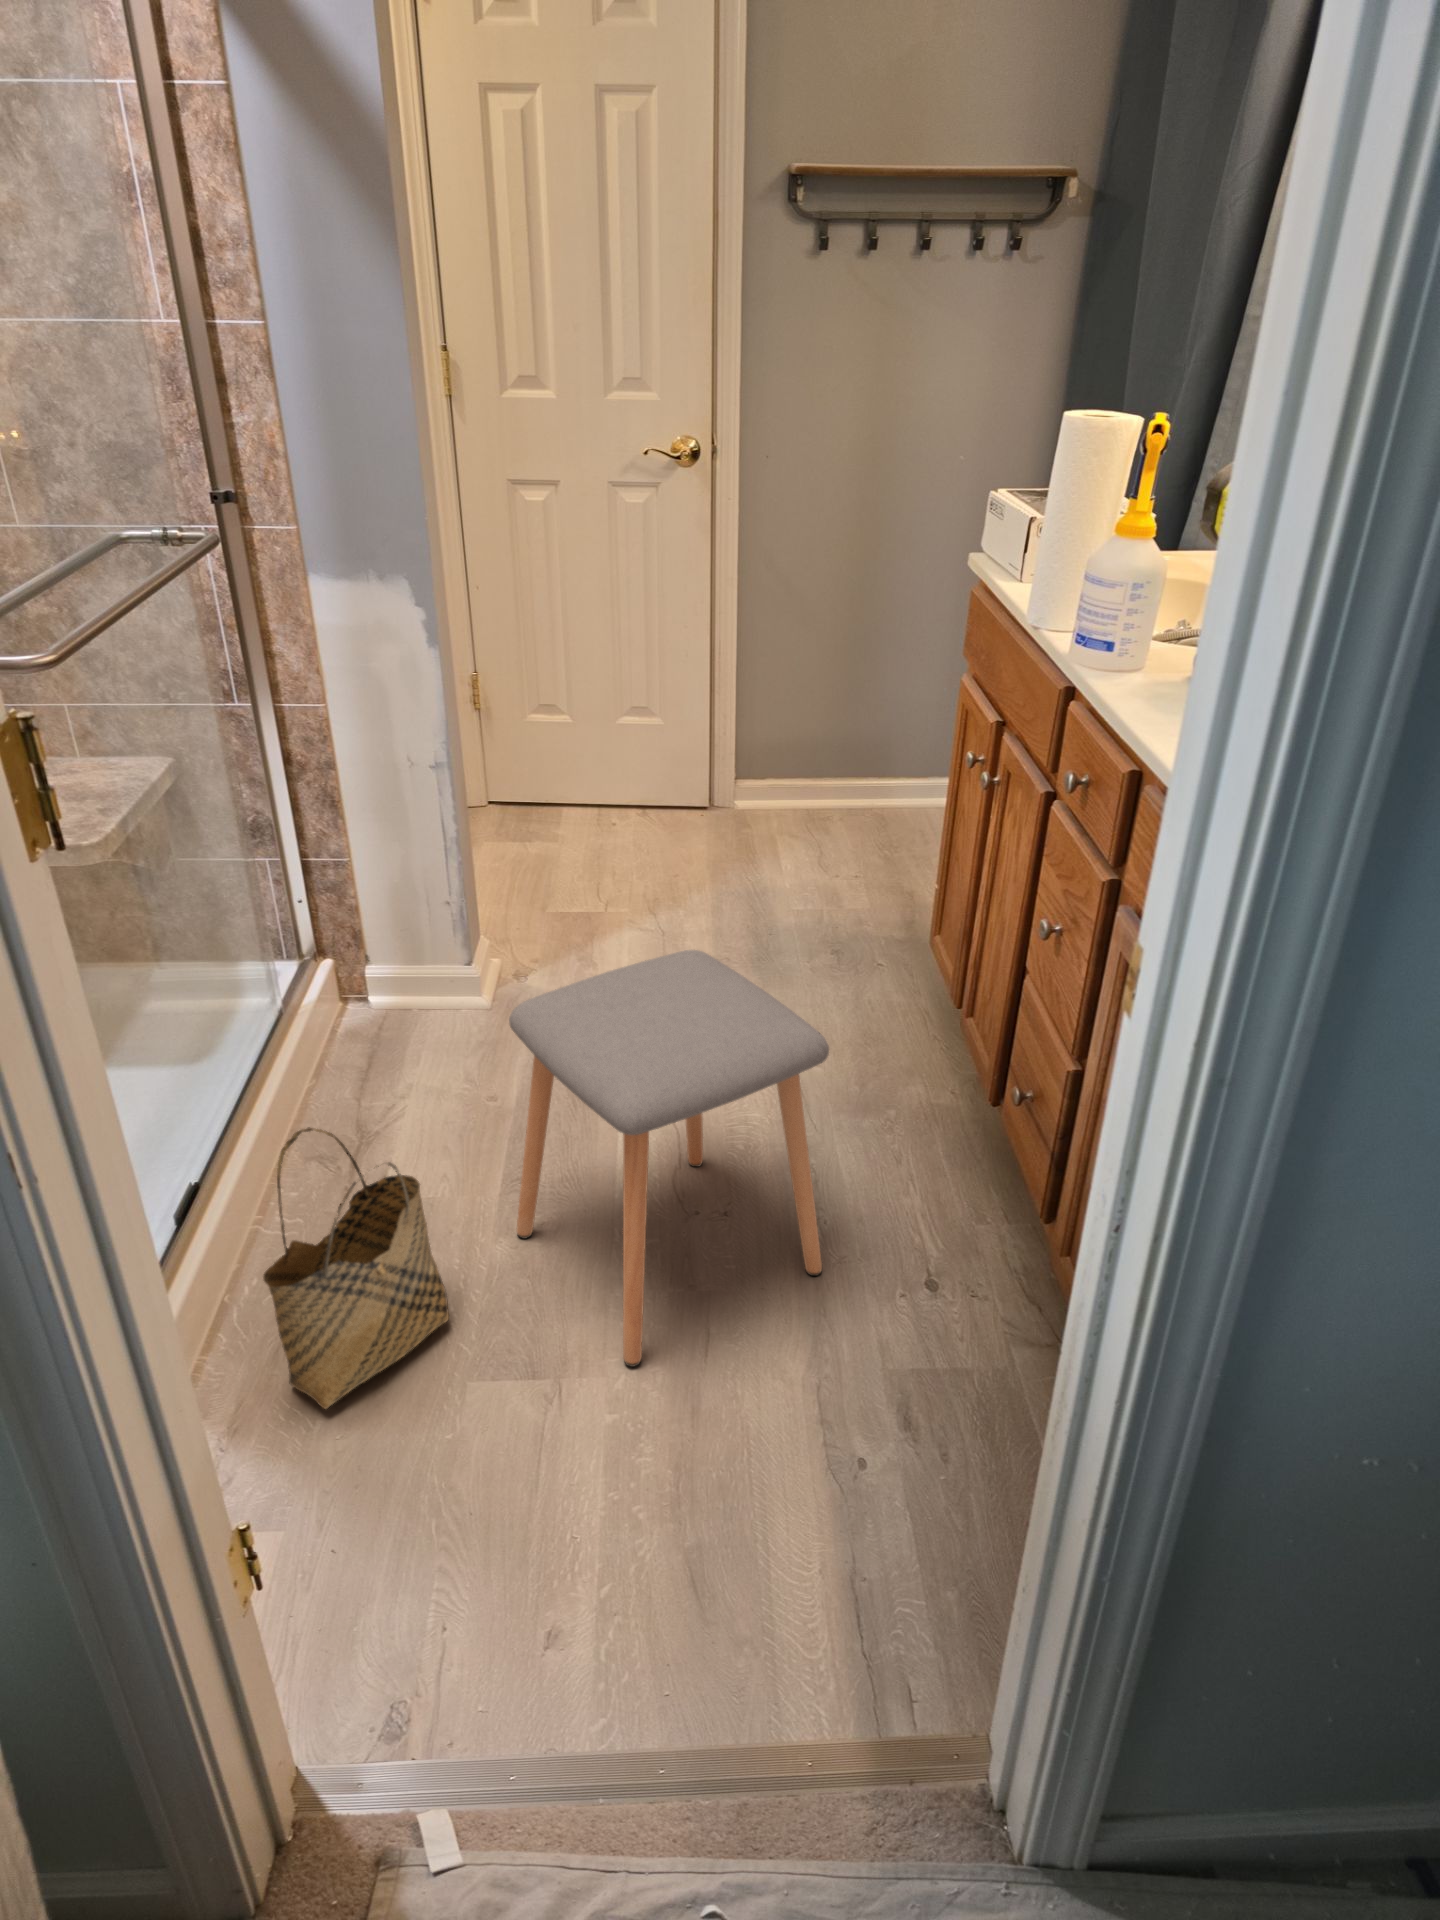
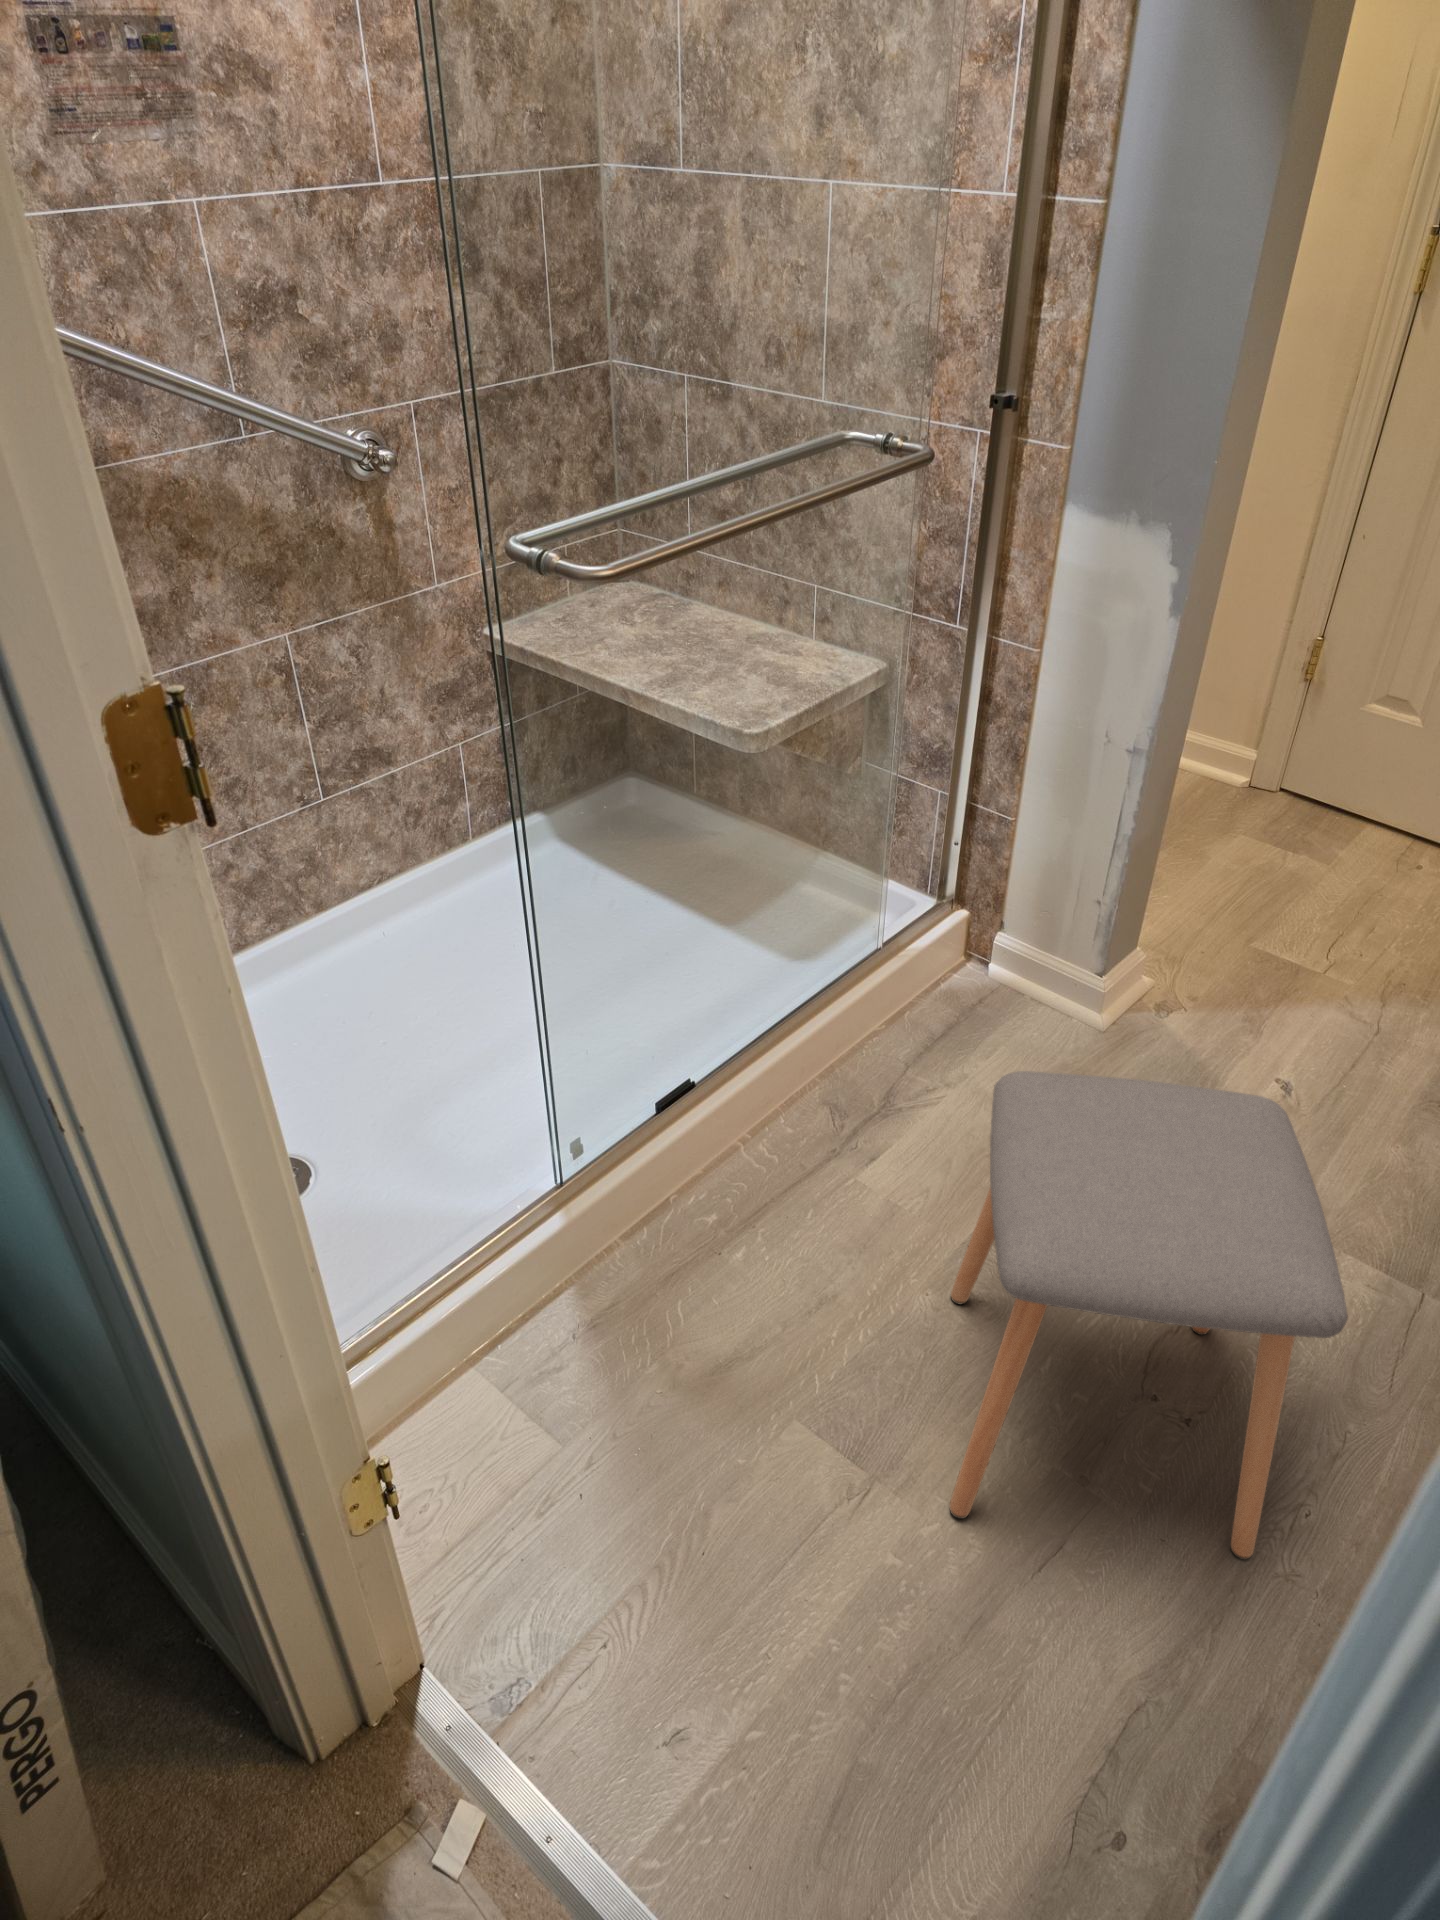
woven basket: present [263,1128,449,1409] -> none [640,1097,839,1361]

